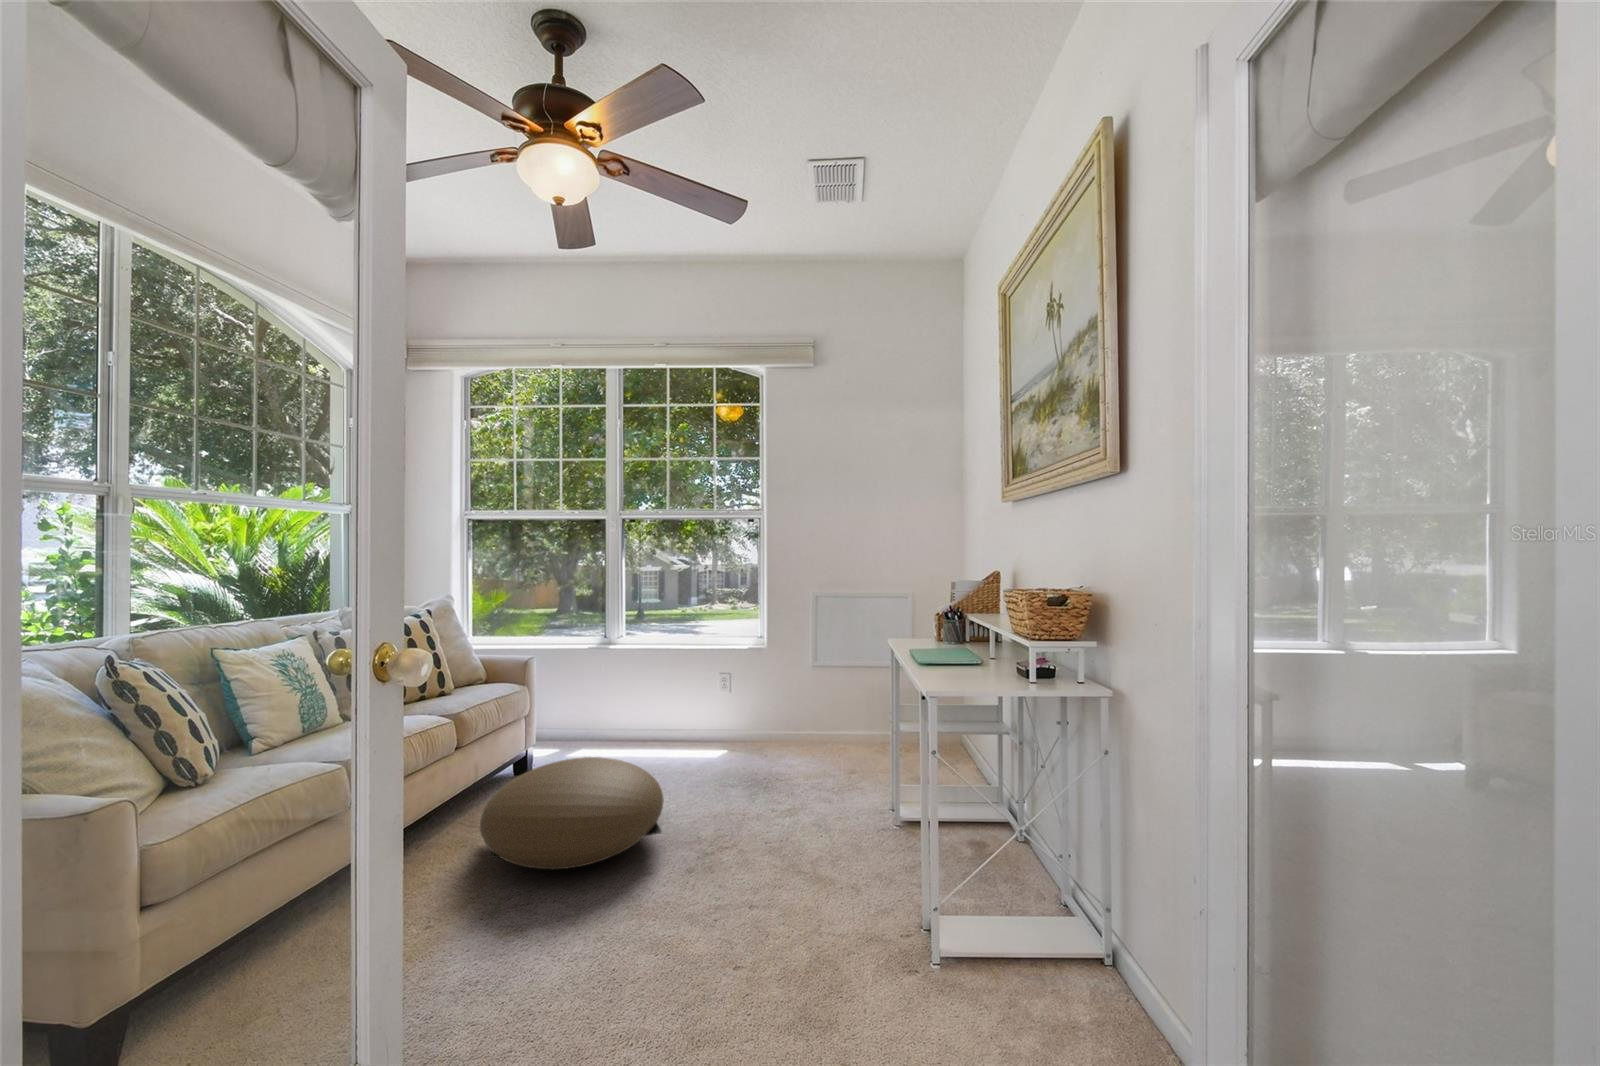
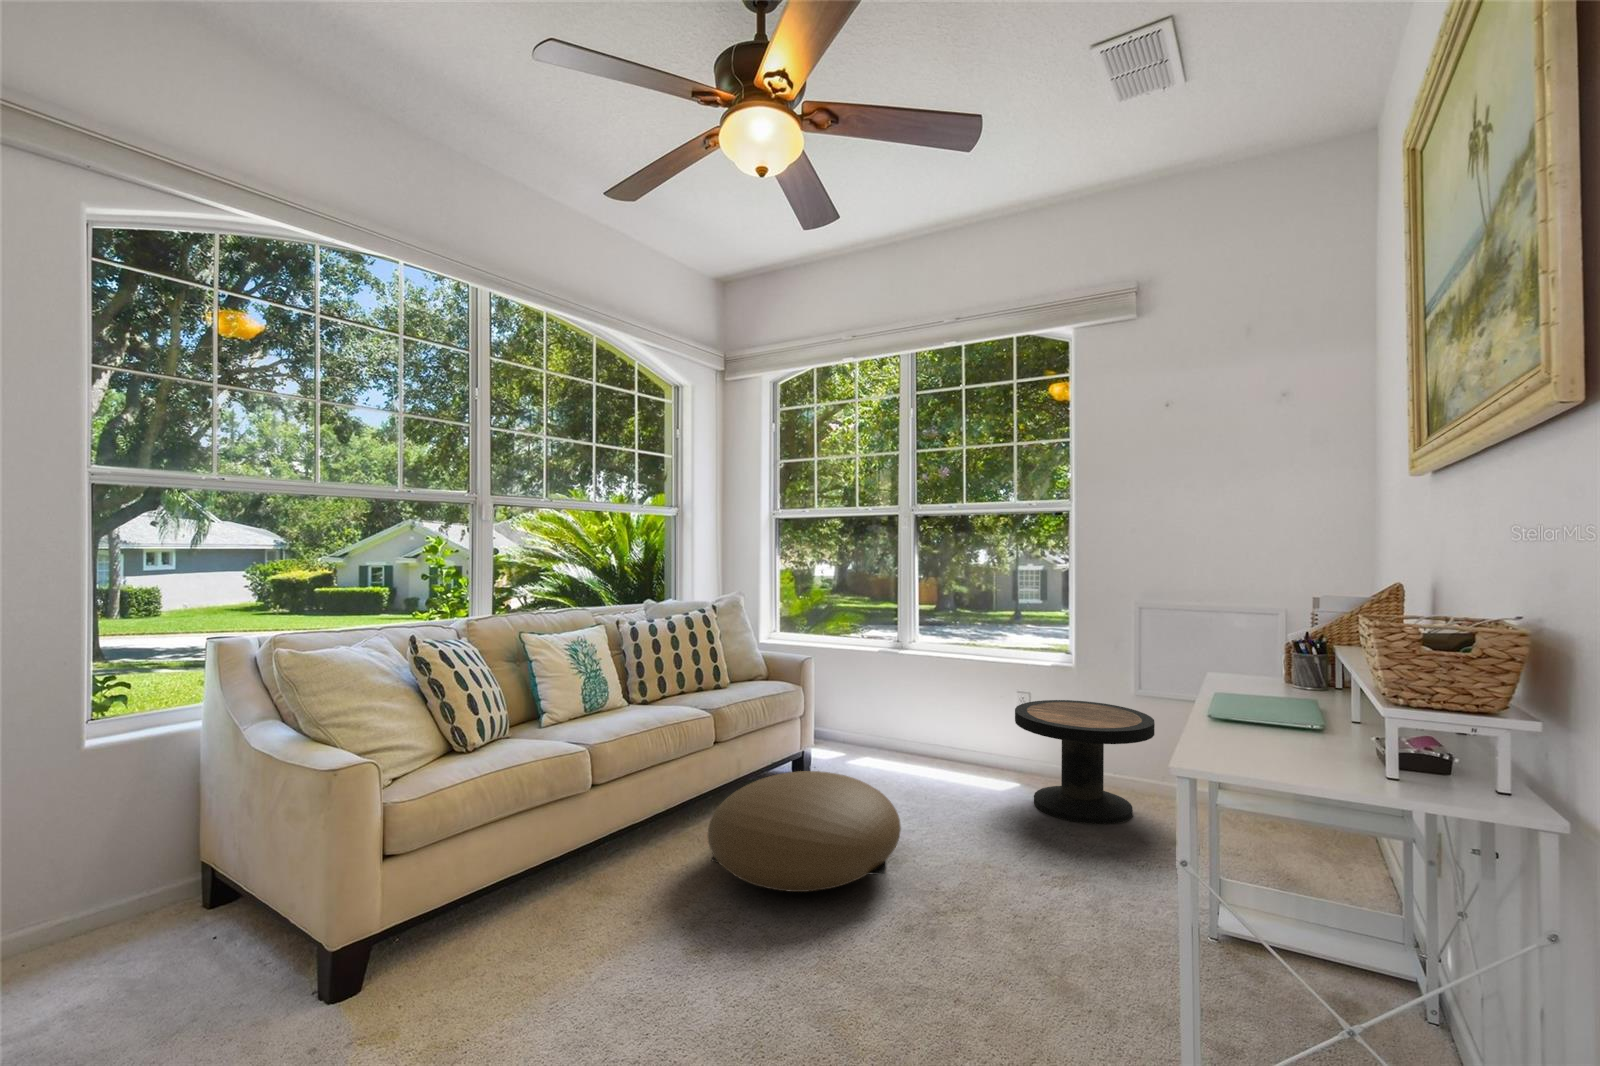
side table: none [726,672,829,767] -> present [1015,700,1155,825]

